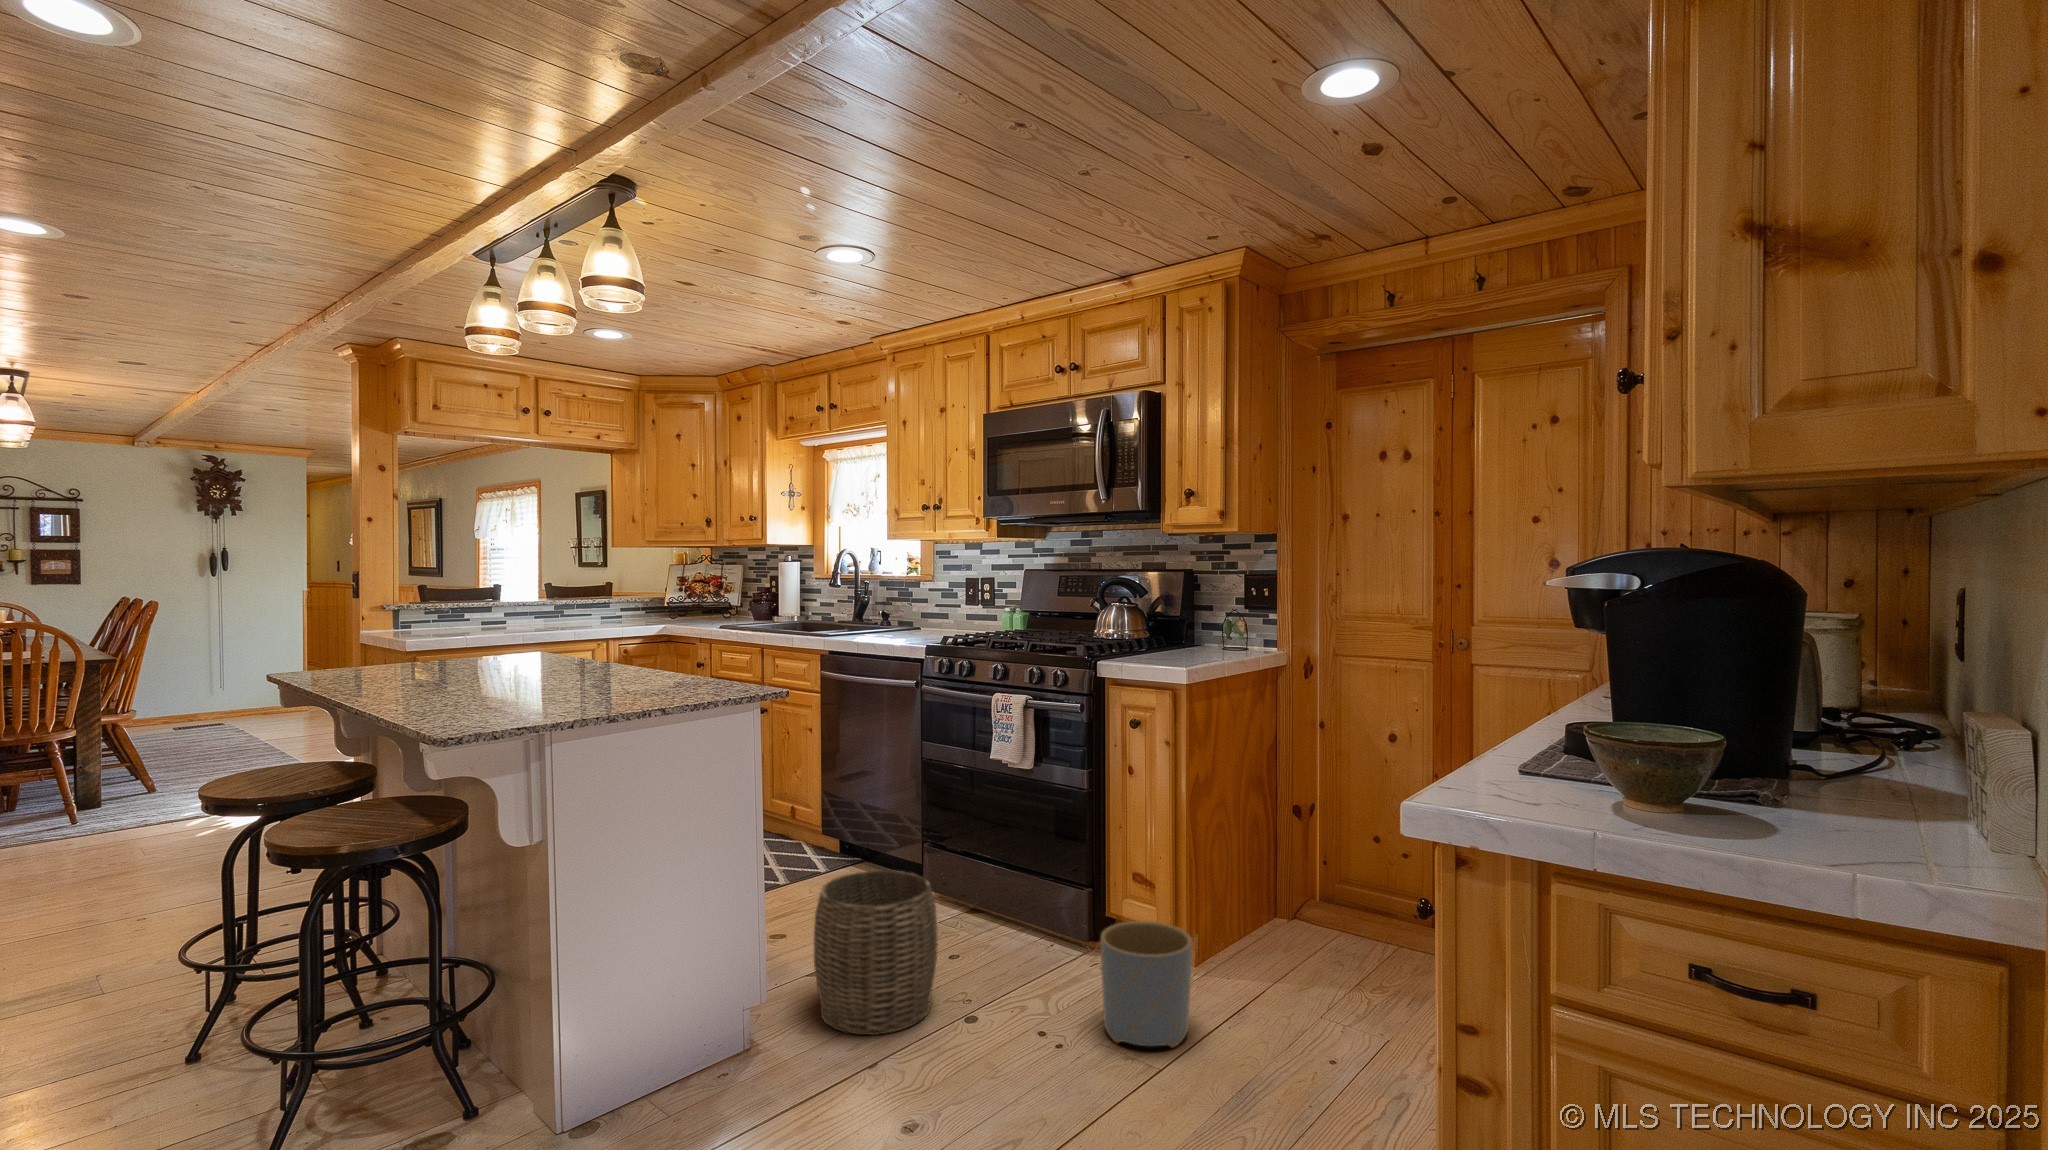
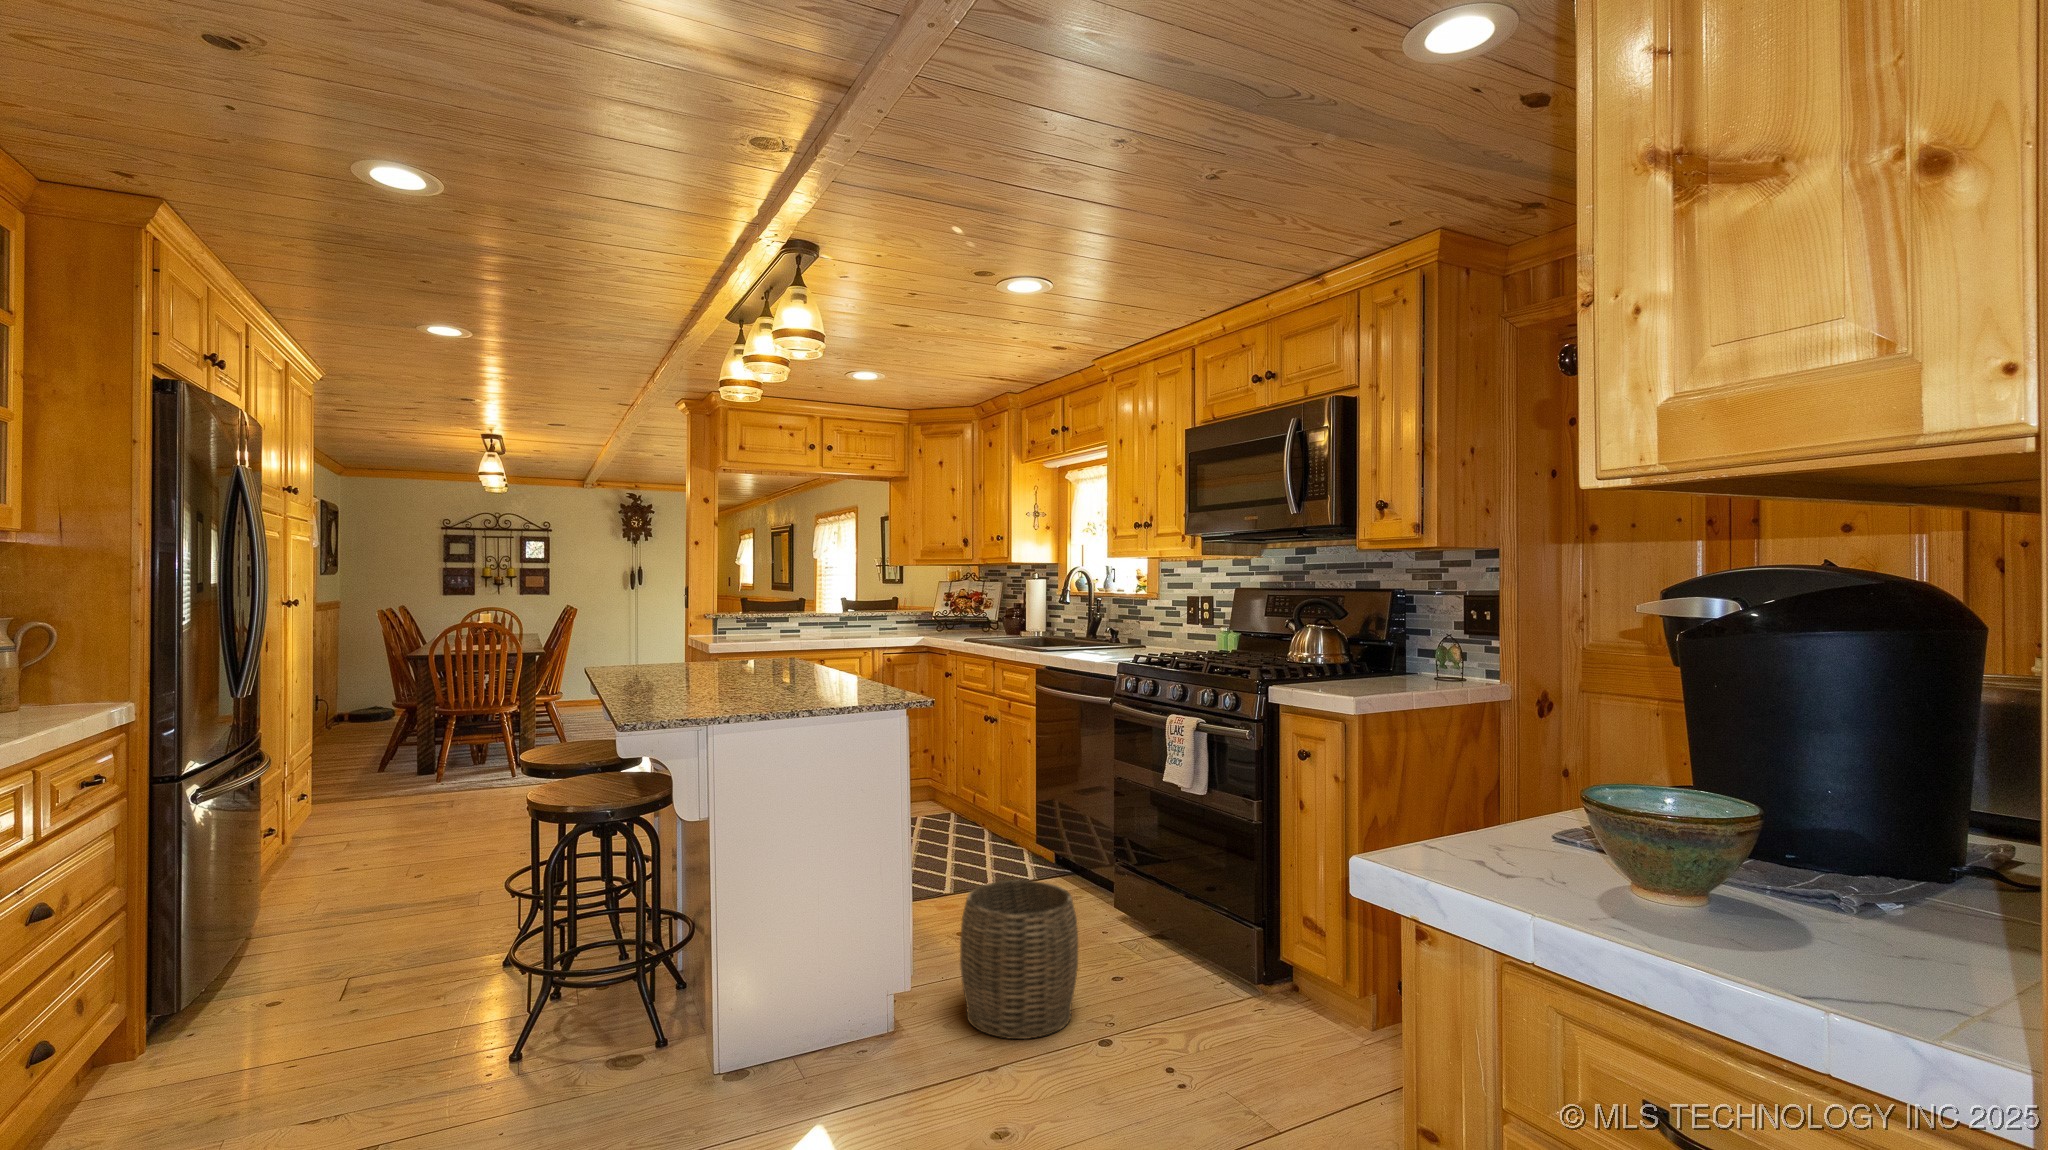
planter: present [1101,921,1192,1048] -> none [1228,965,1328,1107]

